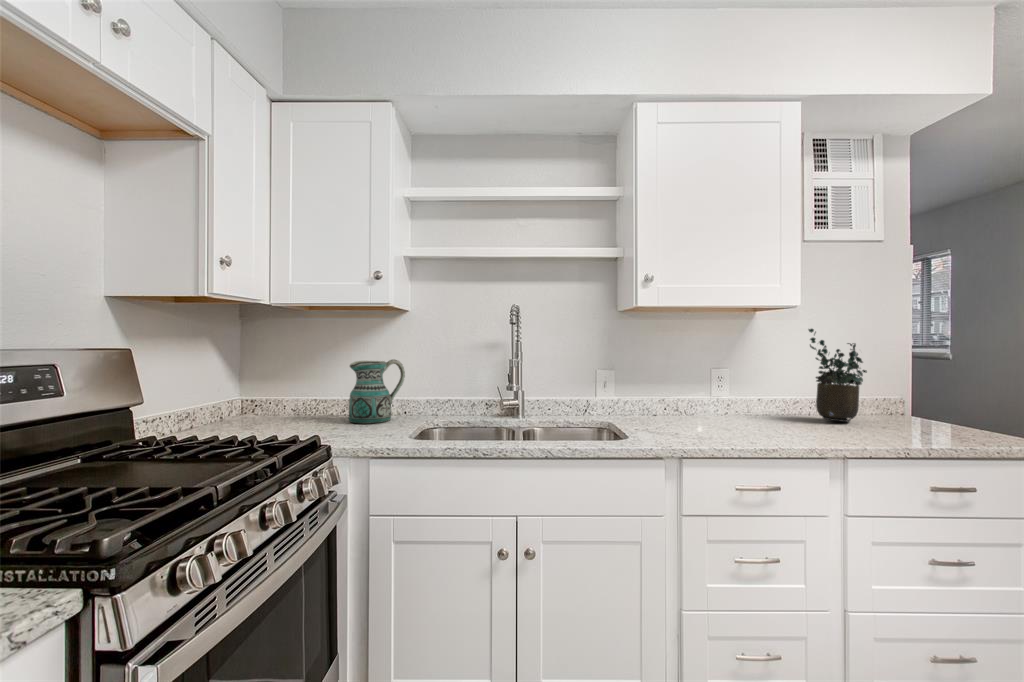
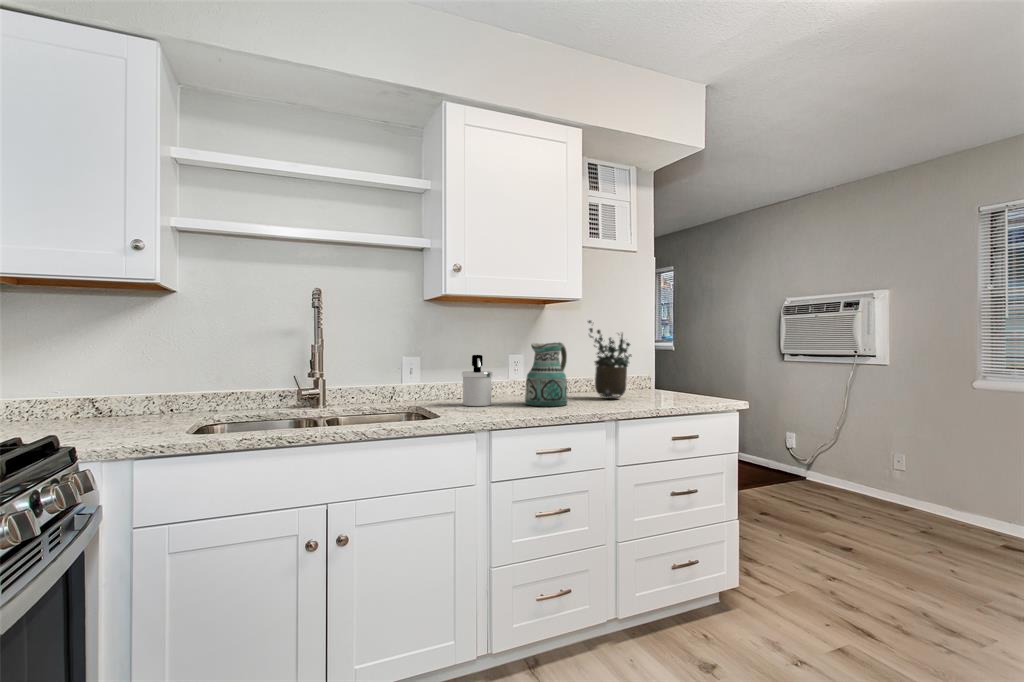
ceramic pitcher: present [349,359,405,424] -> present [525,342,568,406]
soap dispenser: none [654,370,687,424] -> present [462,355,492,406]

